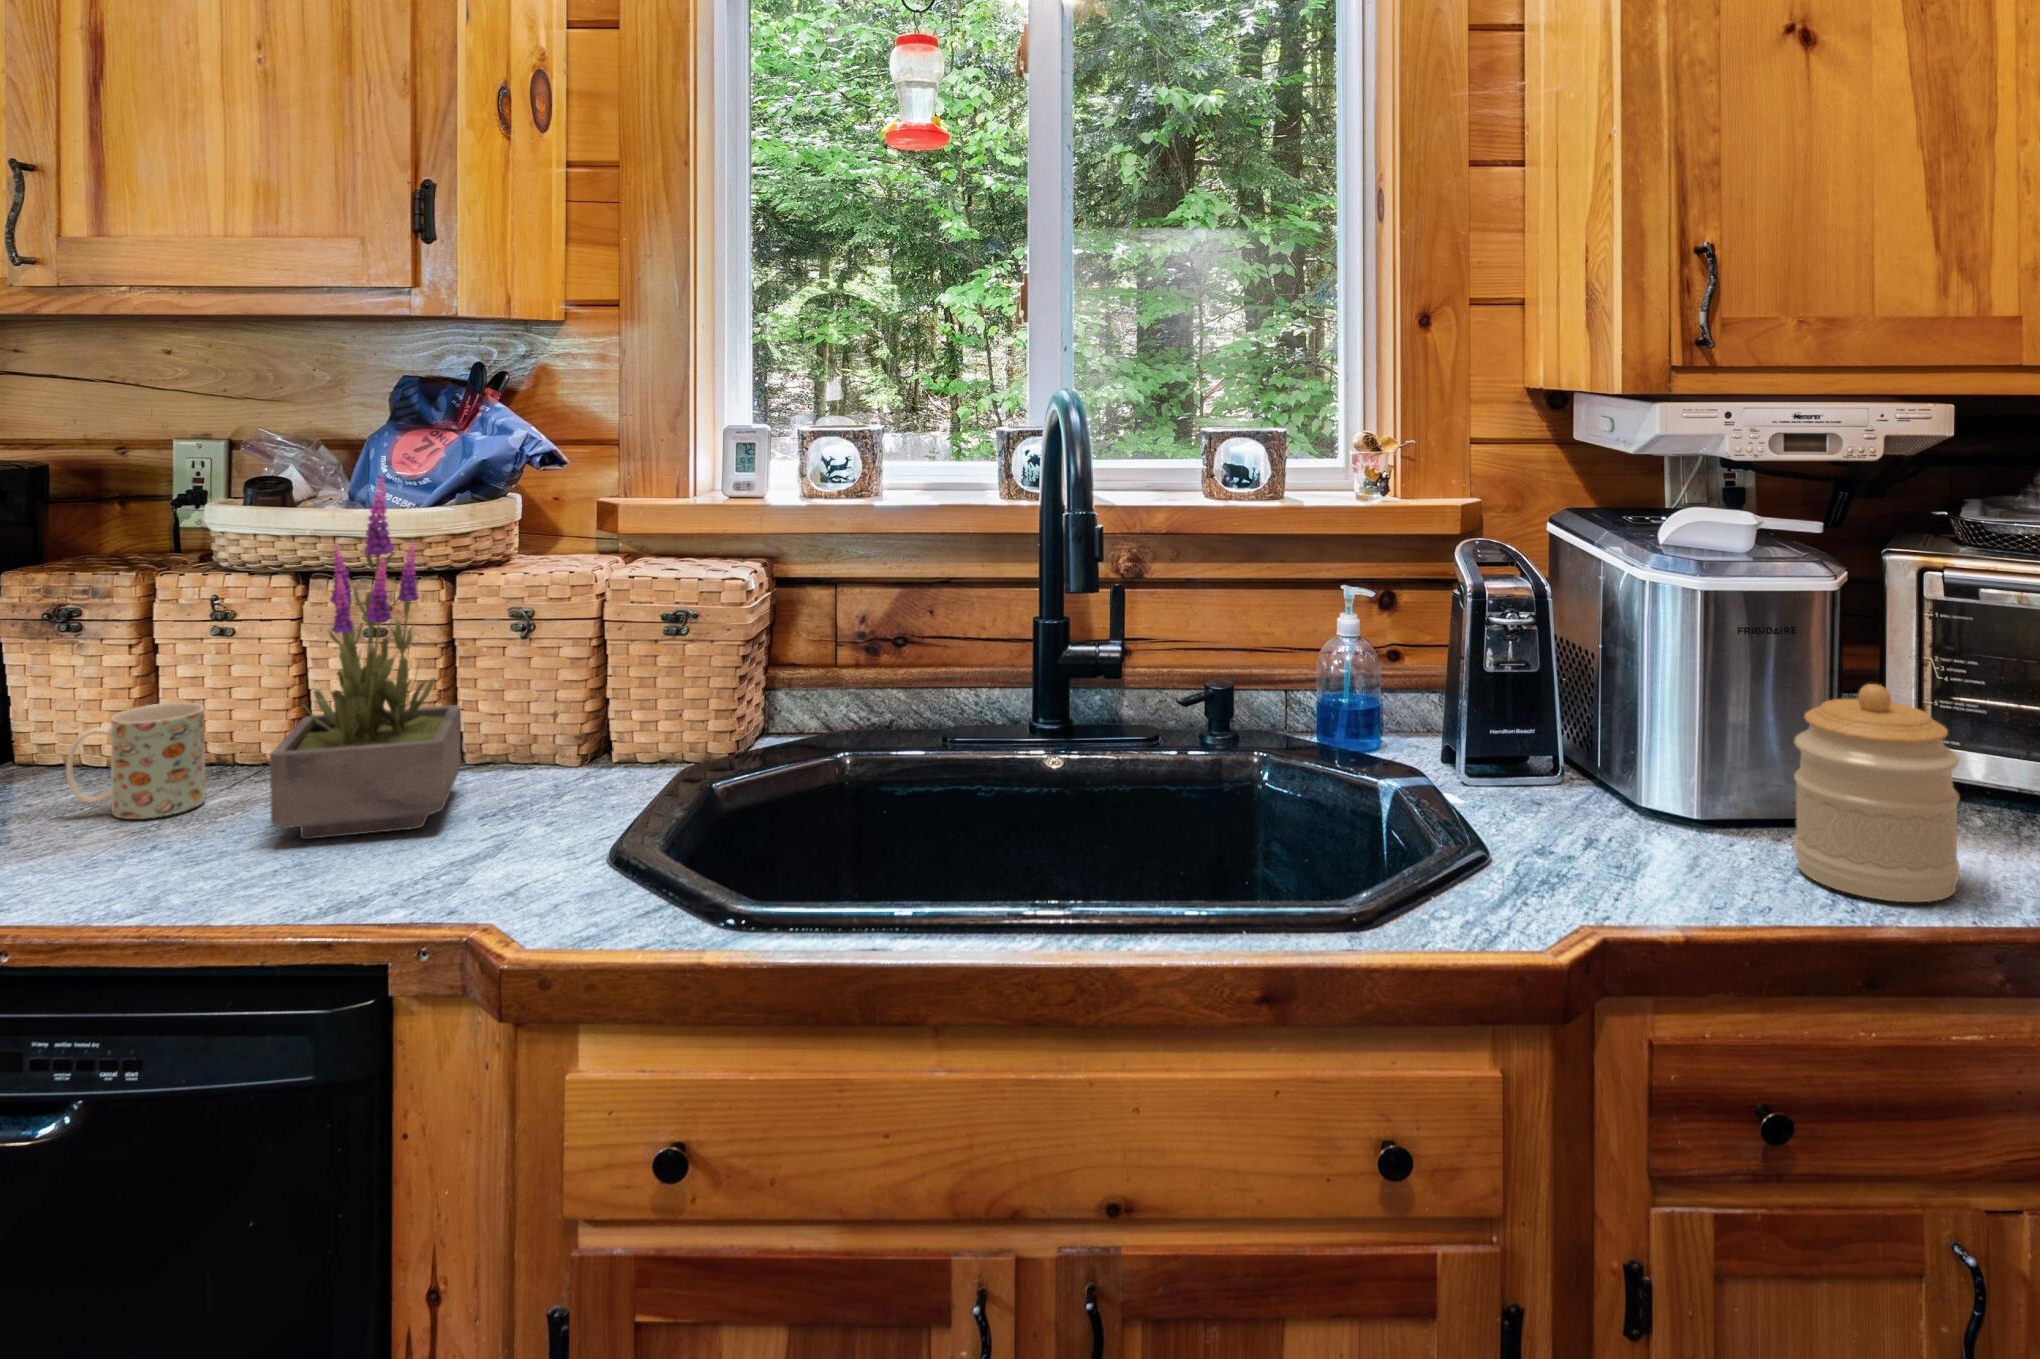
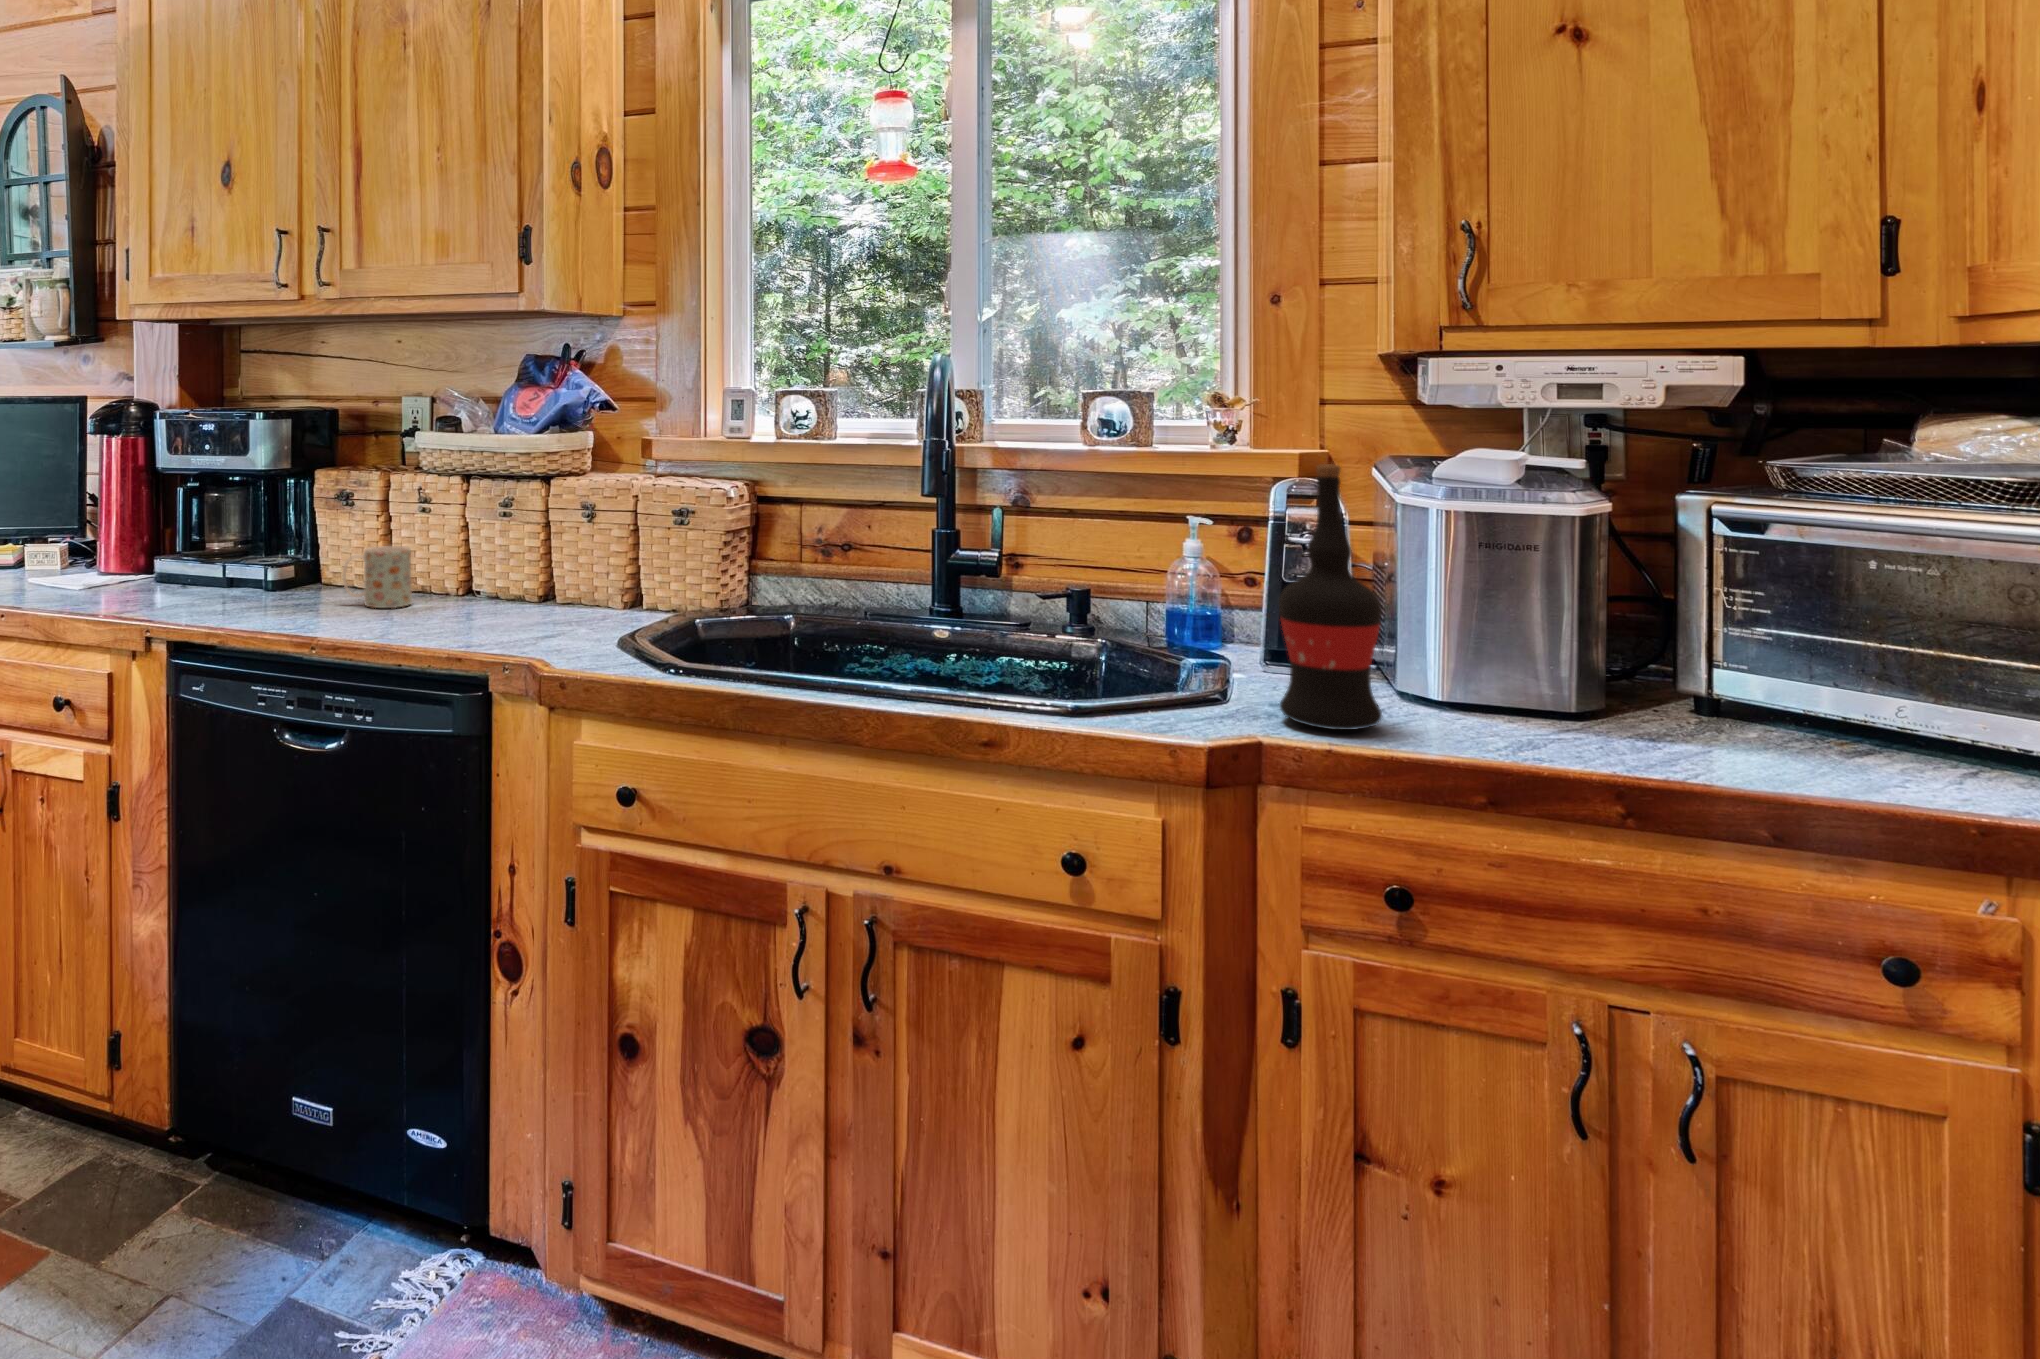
potted plant: present [270,476,460,839] -> none [438,408,548,624]
wine bottle: none [1577,551,1706,900] -> present [1279,464,1382,730]
jar: present [1794,684,1959,902] -> none [1489,581,1635,756]

